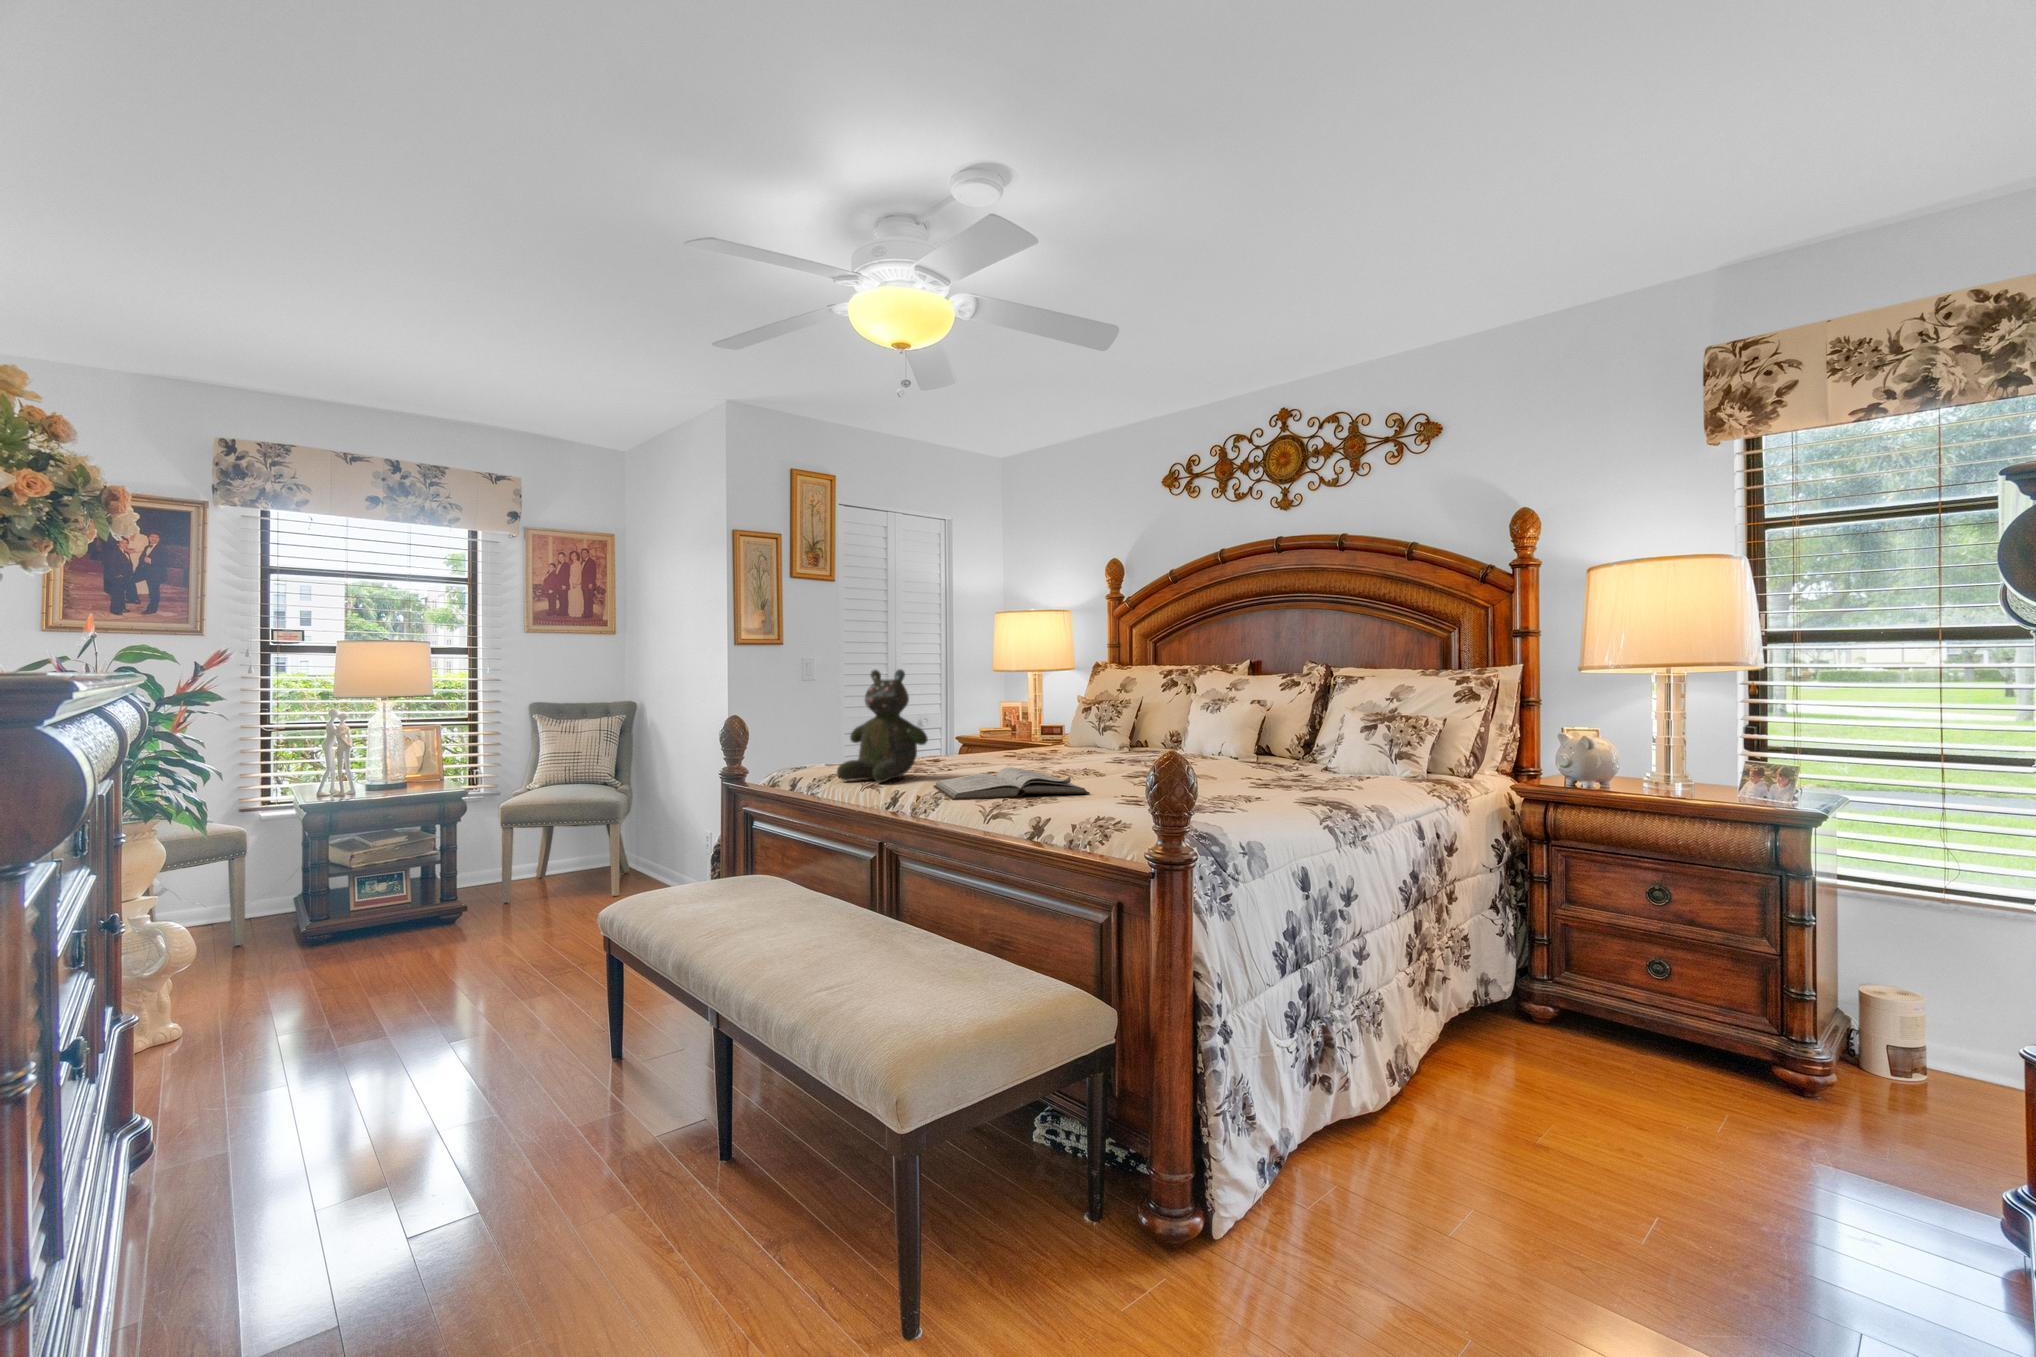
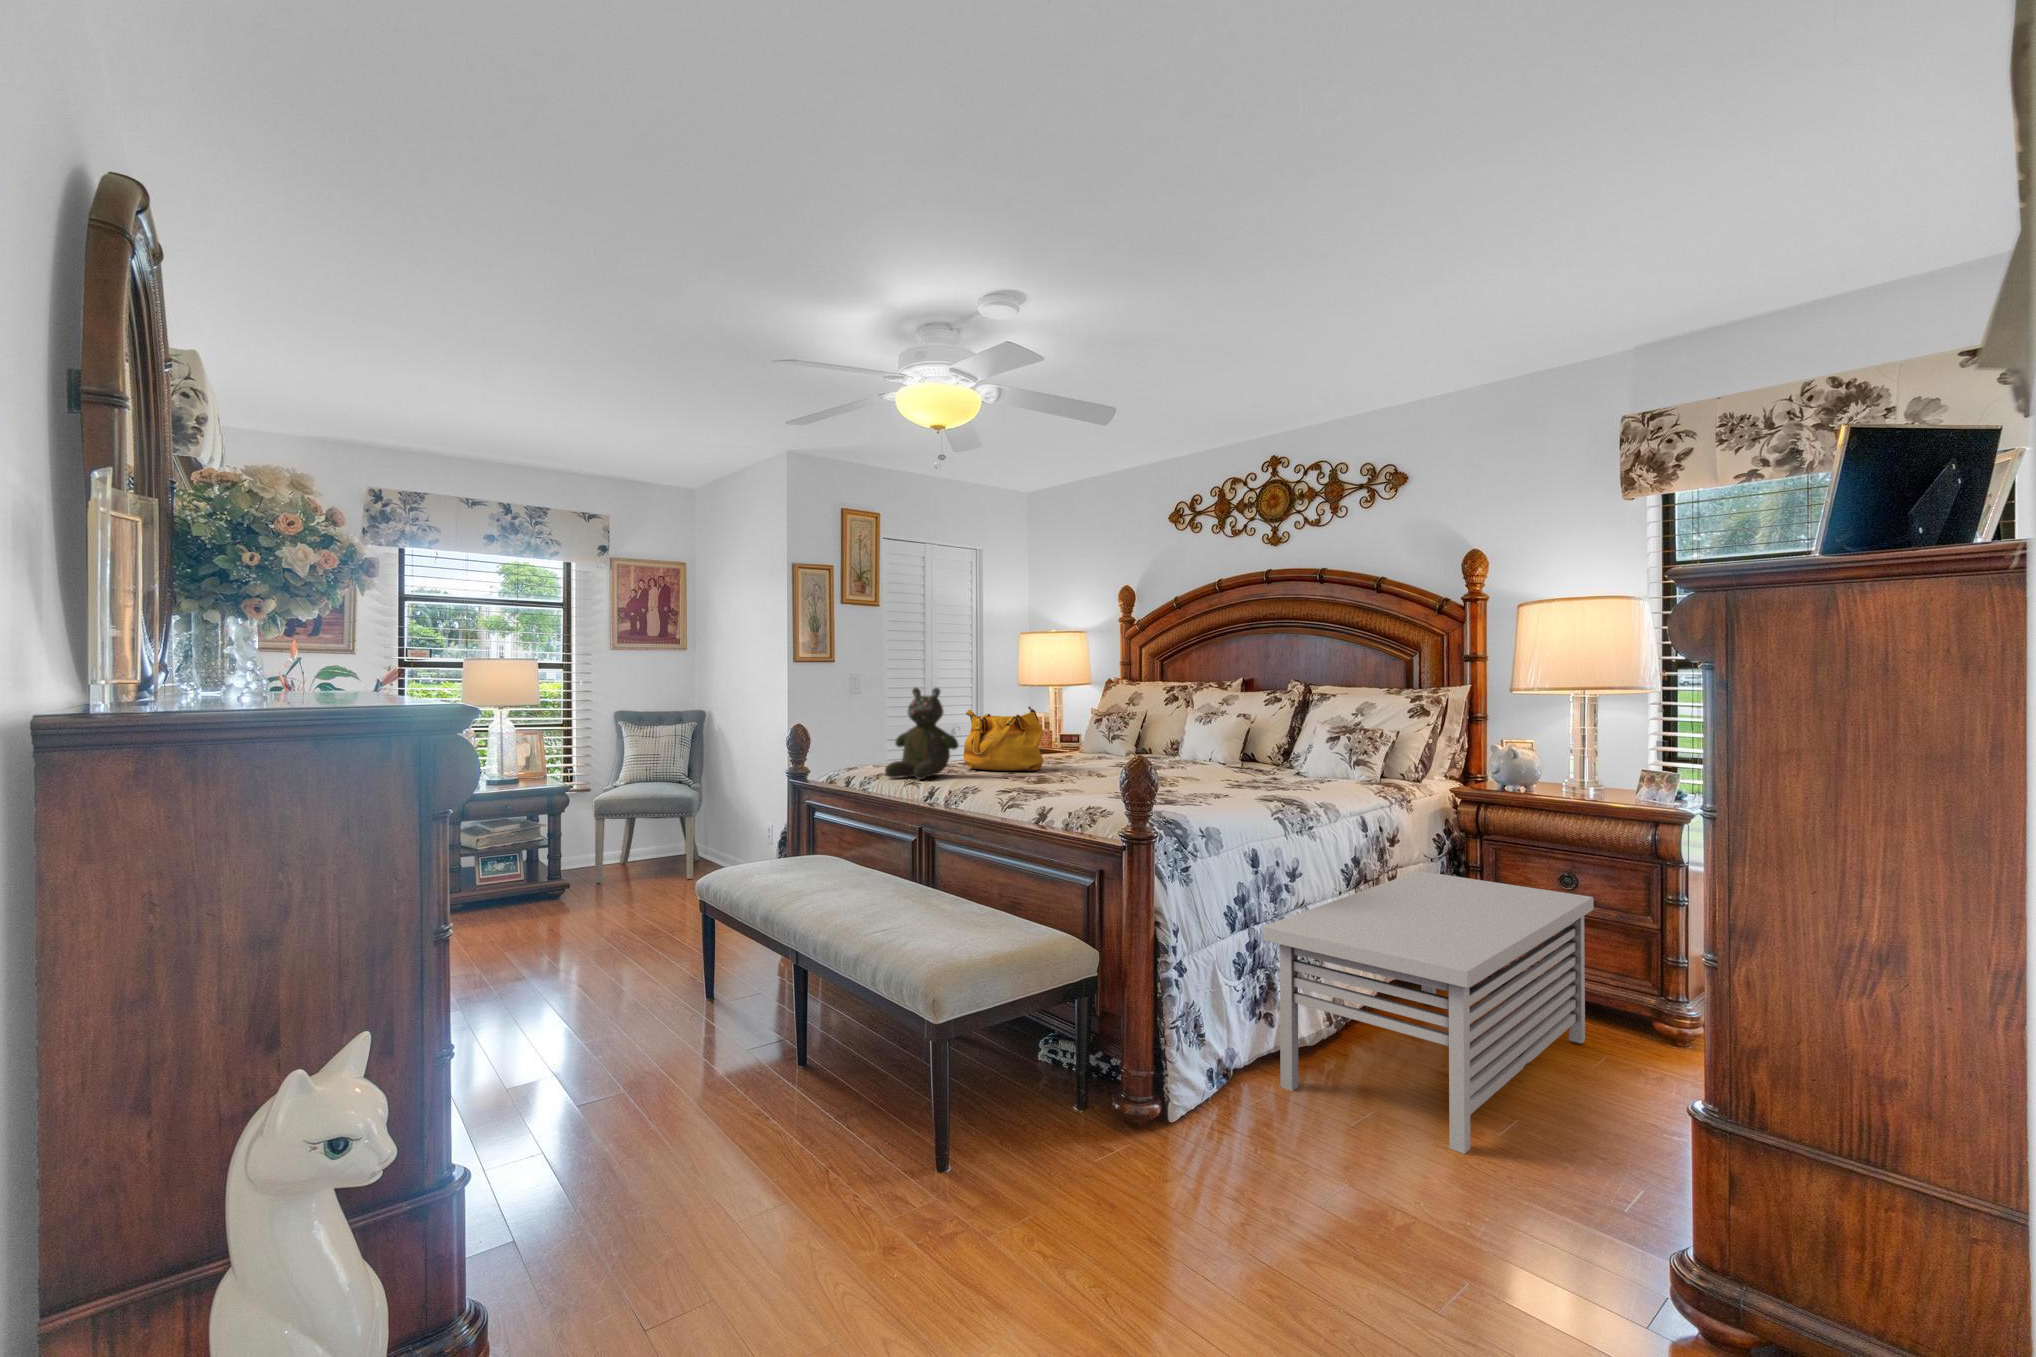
handbag: none [933,693,1029,770] -> present [964,706,1043,771]
book: present [934,767,1090,800] -> none [963,768,1087,793]
storage bench: none [1324,885,1704,1277] -> present [1263,871,1594,1154]

